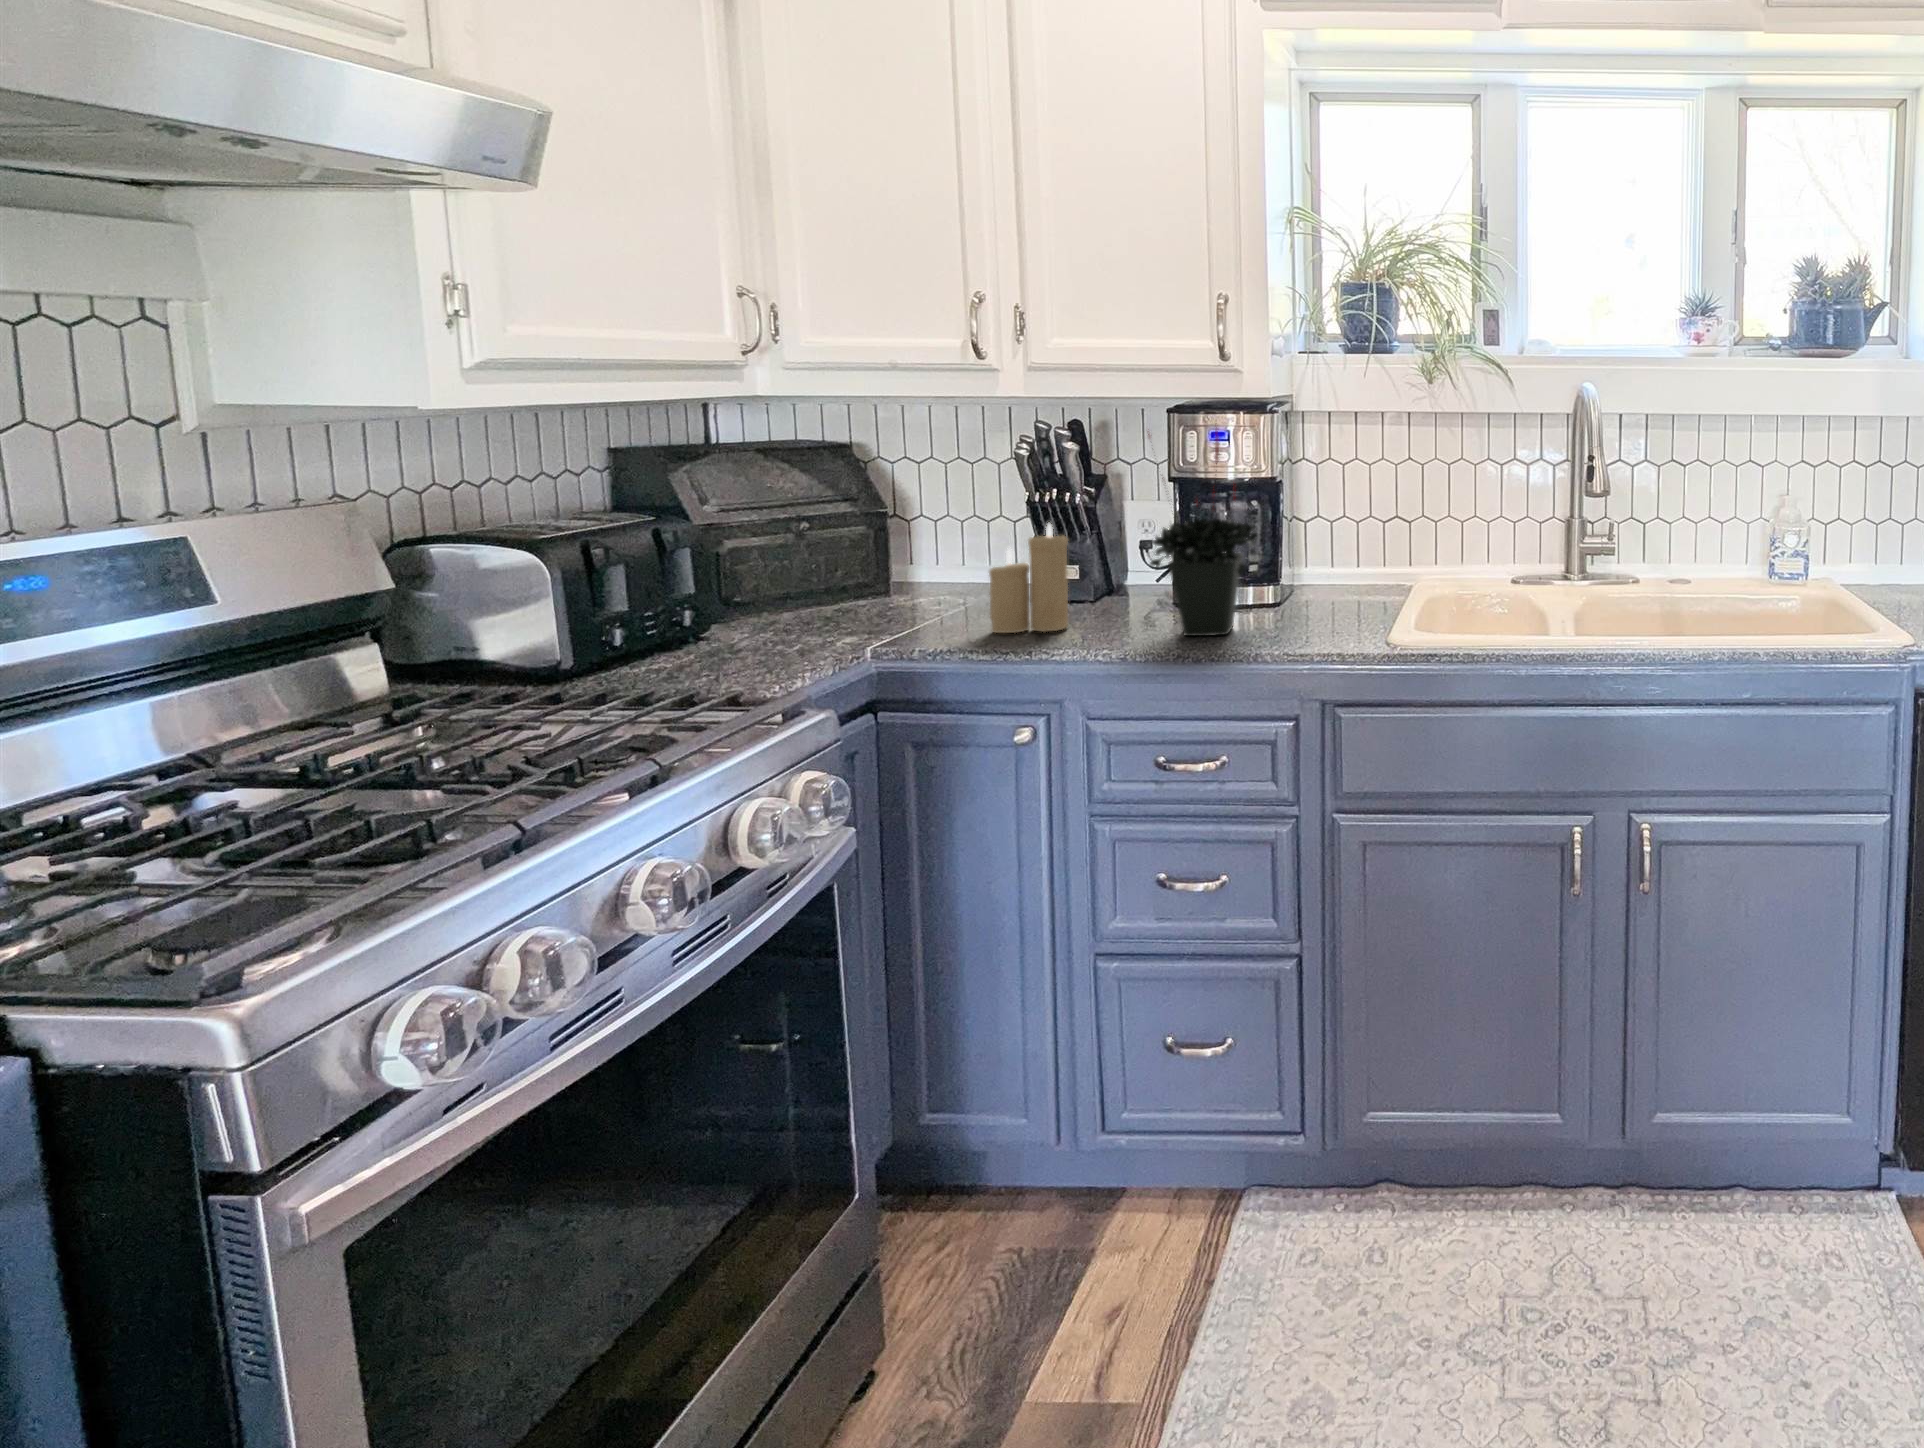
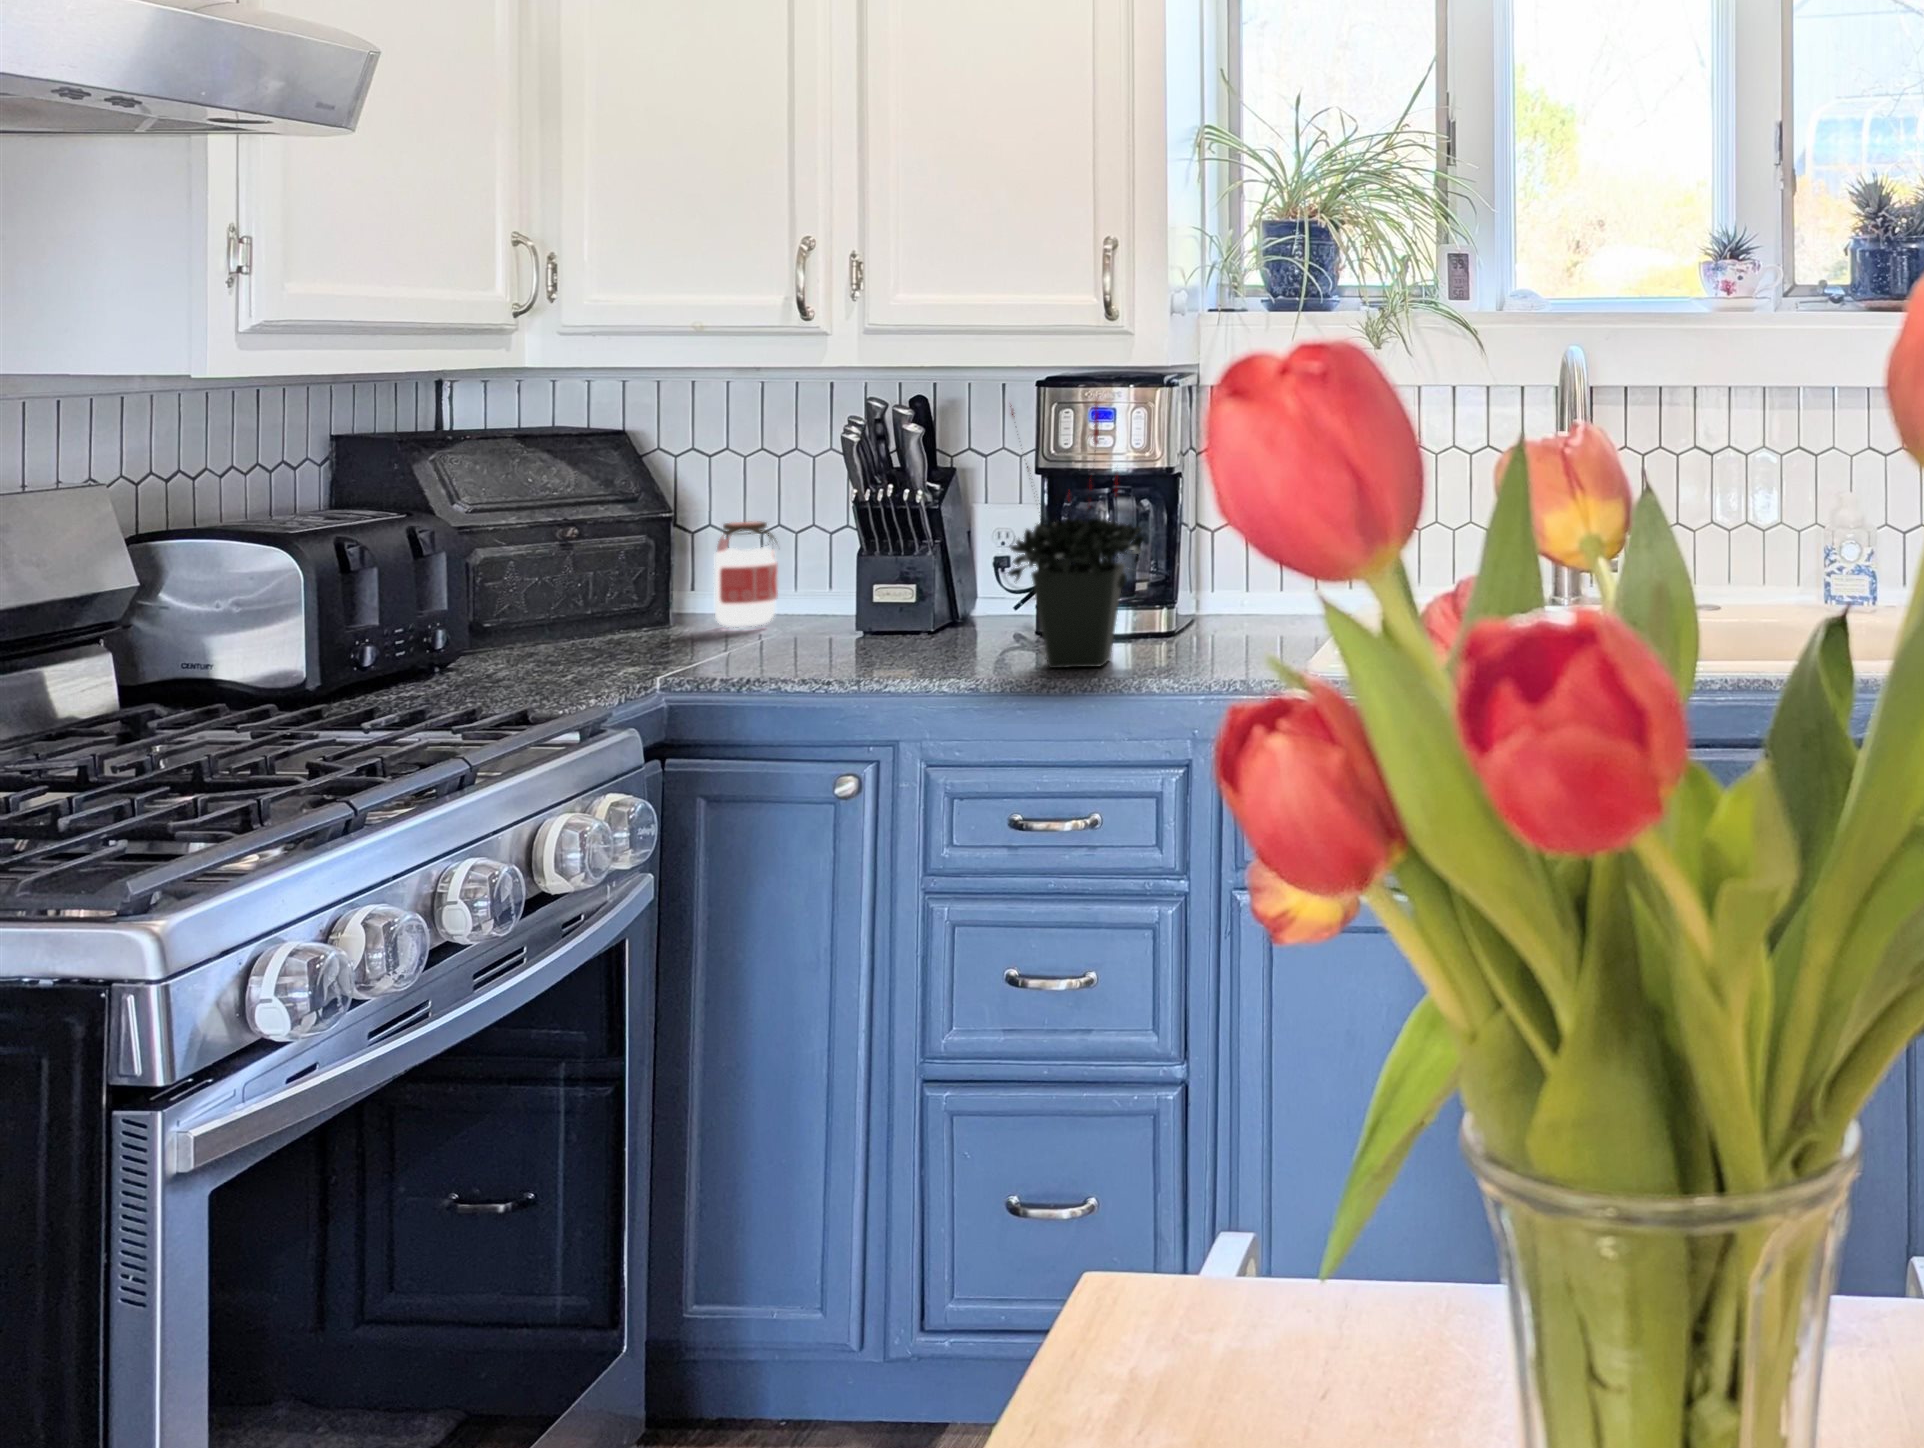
jar: none [922,516,975,598] -> present [714,521,778,627]
candle: present [989,523,1068,633] -> none [805,523,905,664]

